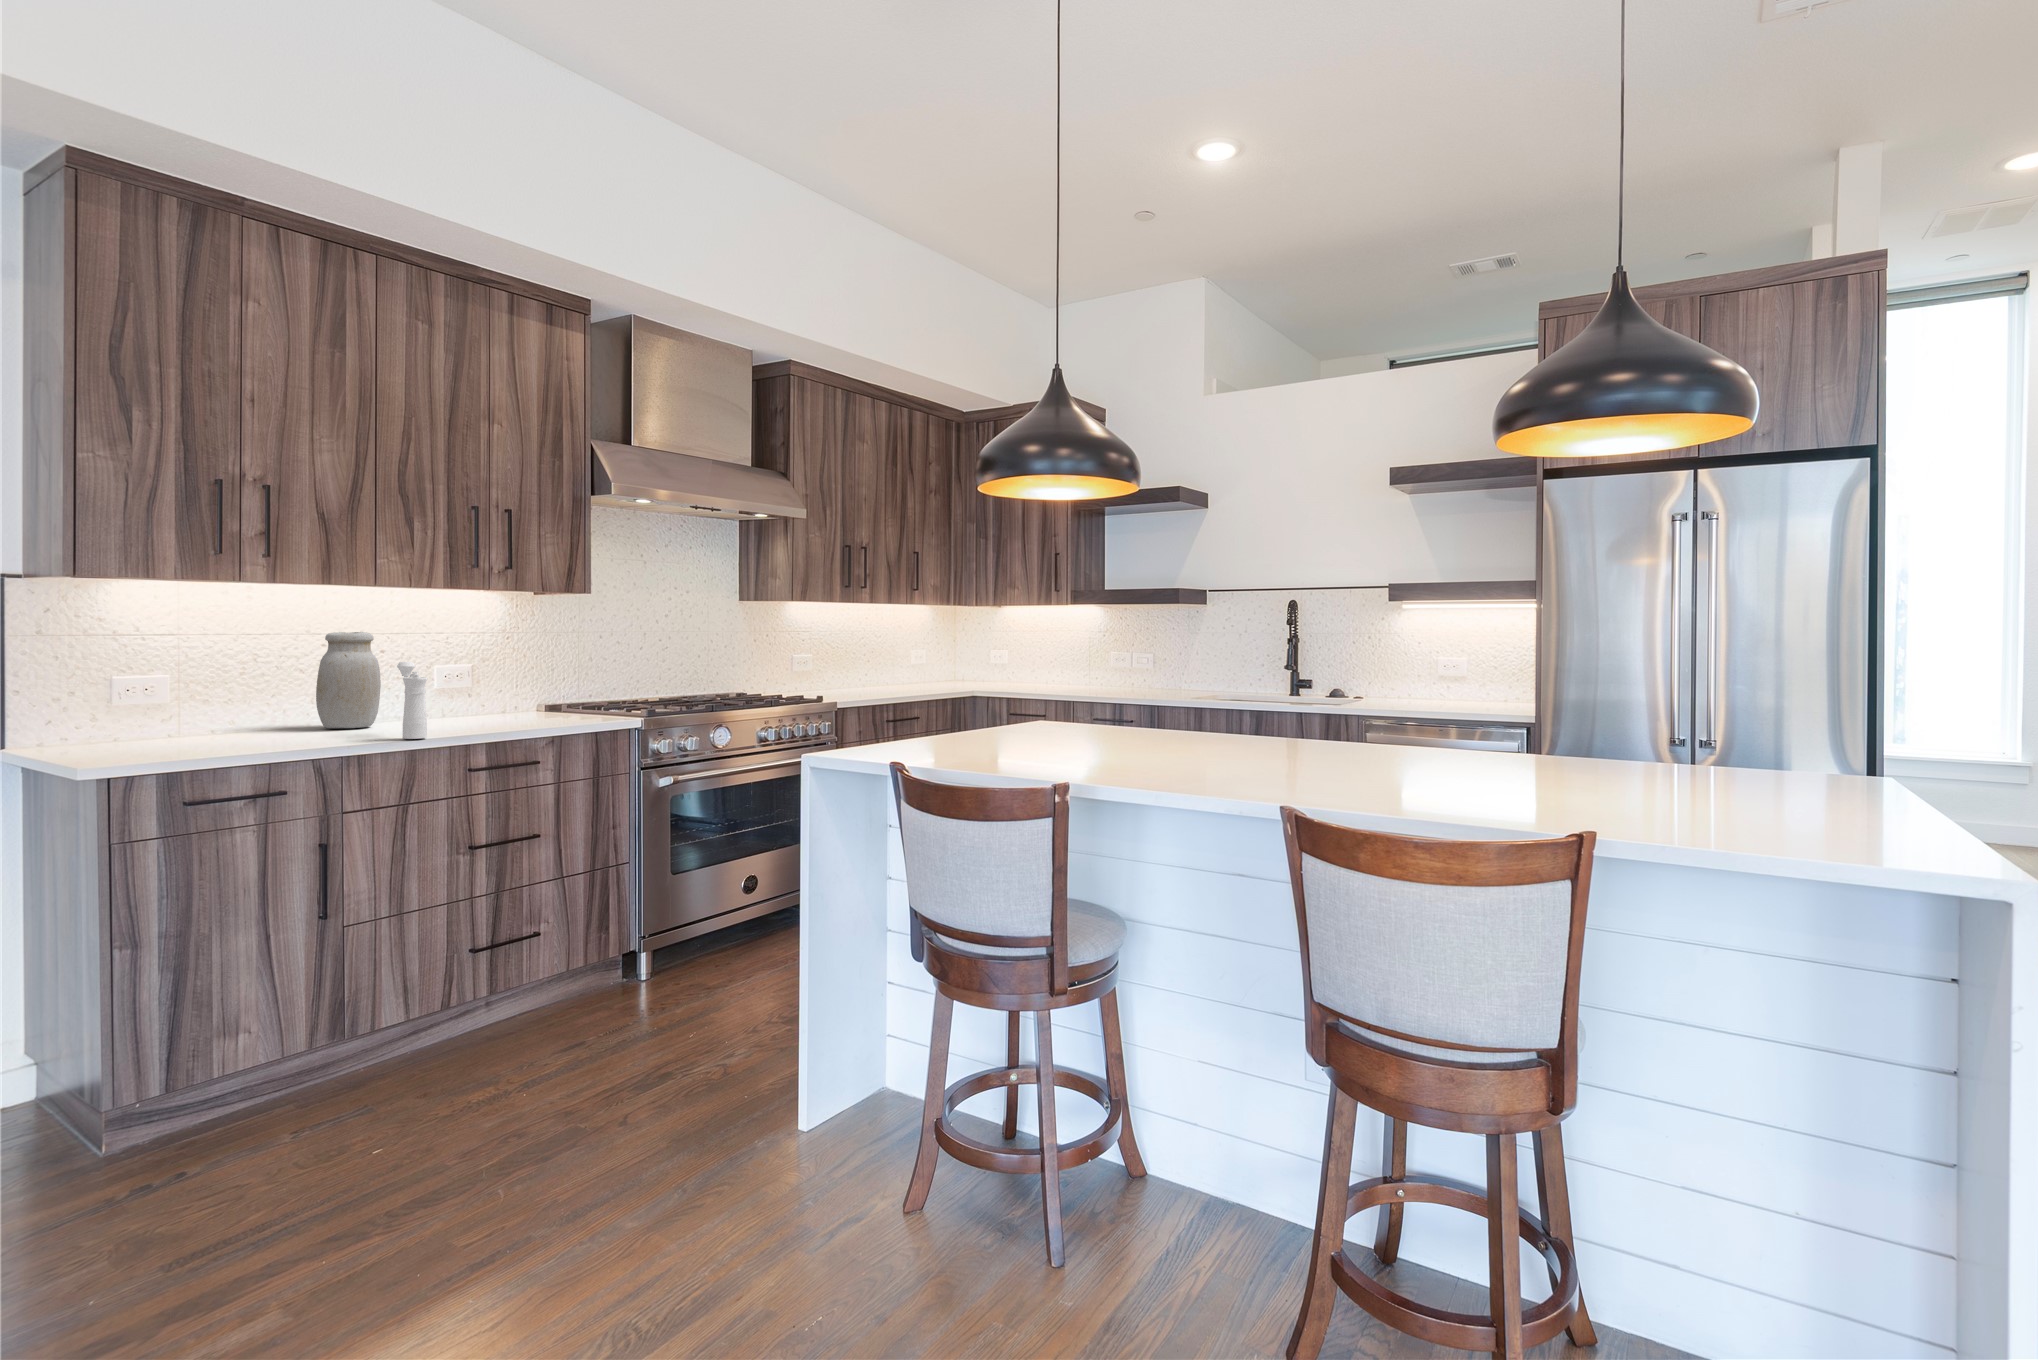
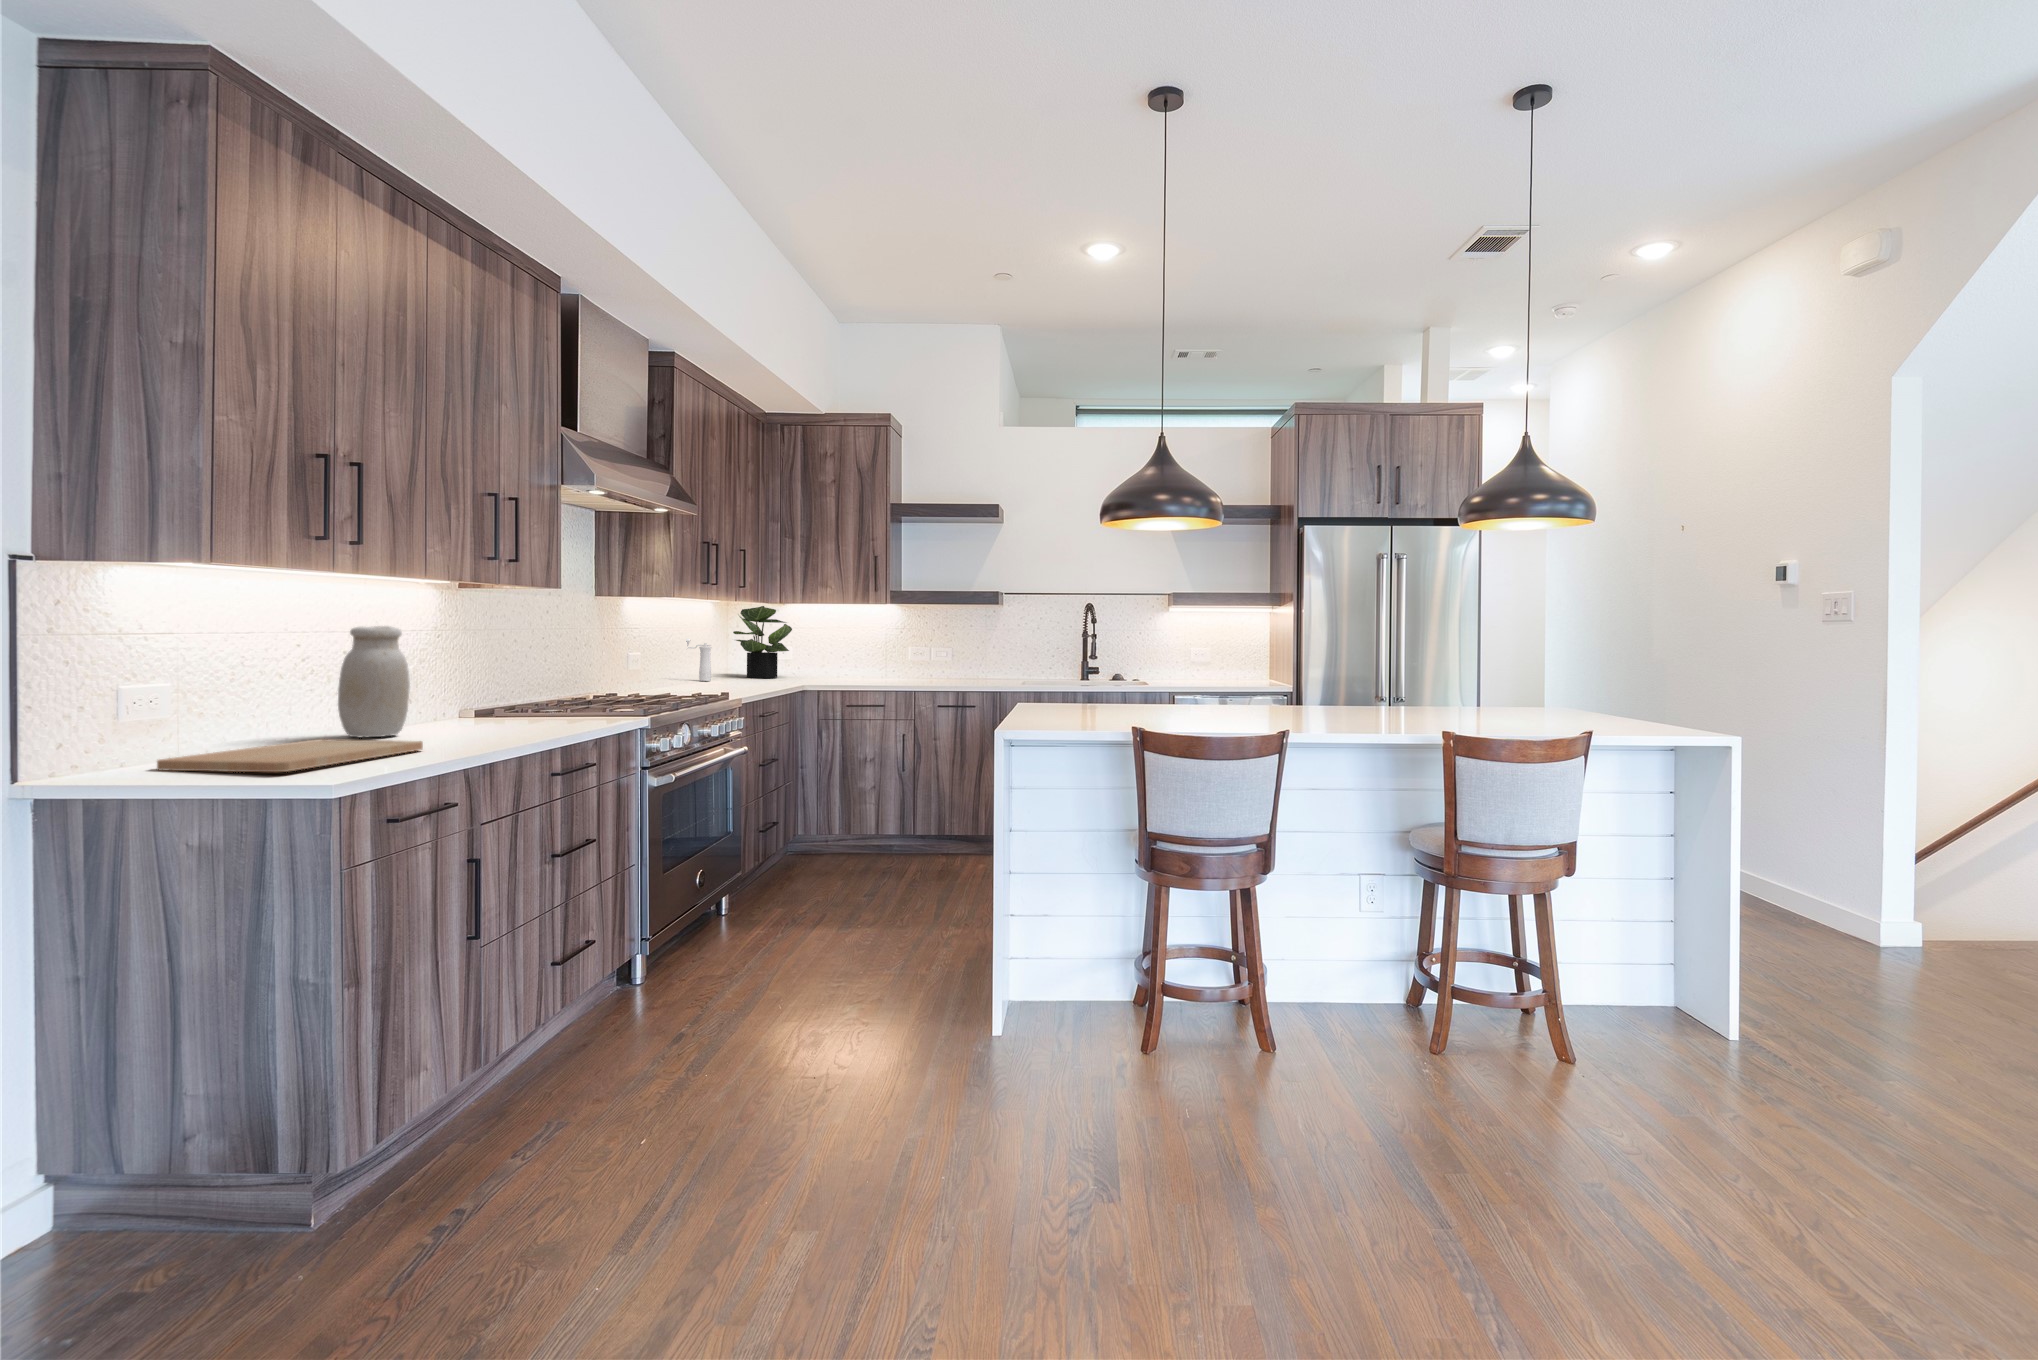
potted plant: none [932,610,992,683] -> present [733,606,792,678]
pepper mill: present [397,662,428,739] -> present [686,638,711,681]
cutting board: none [75,729,309,757] -> present [157,739,423,772]

